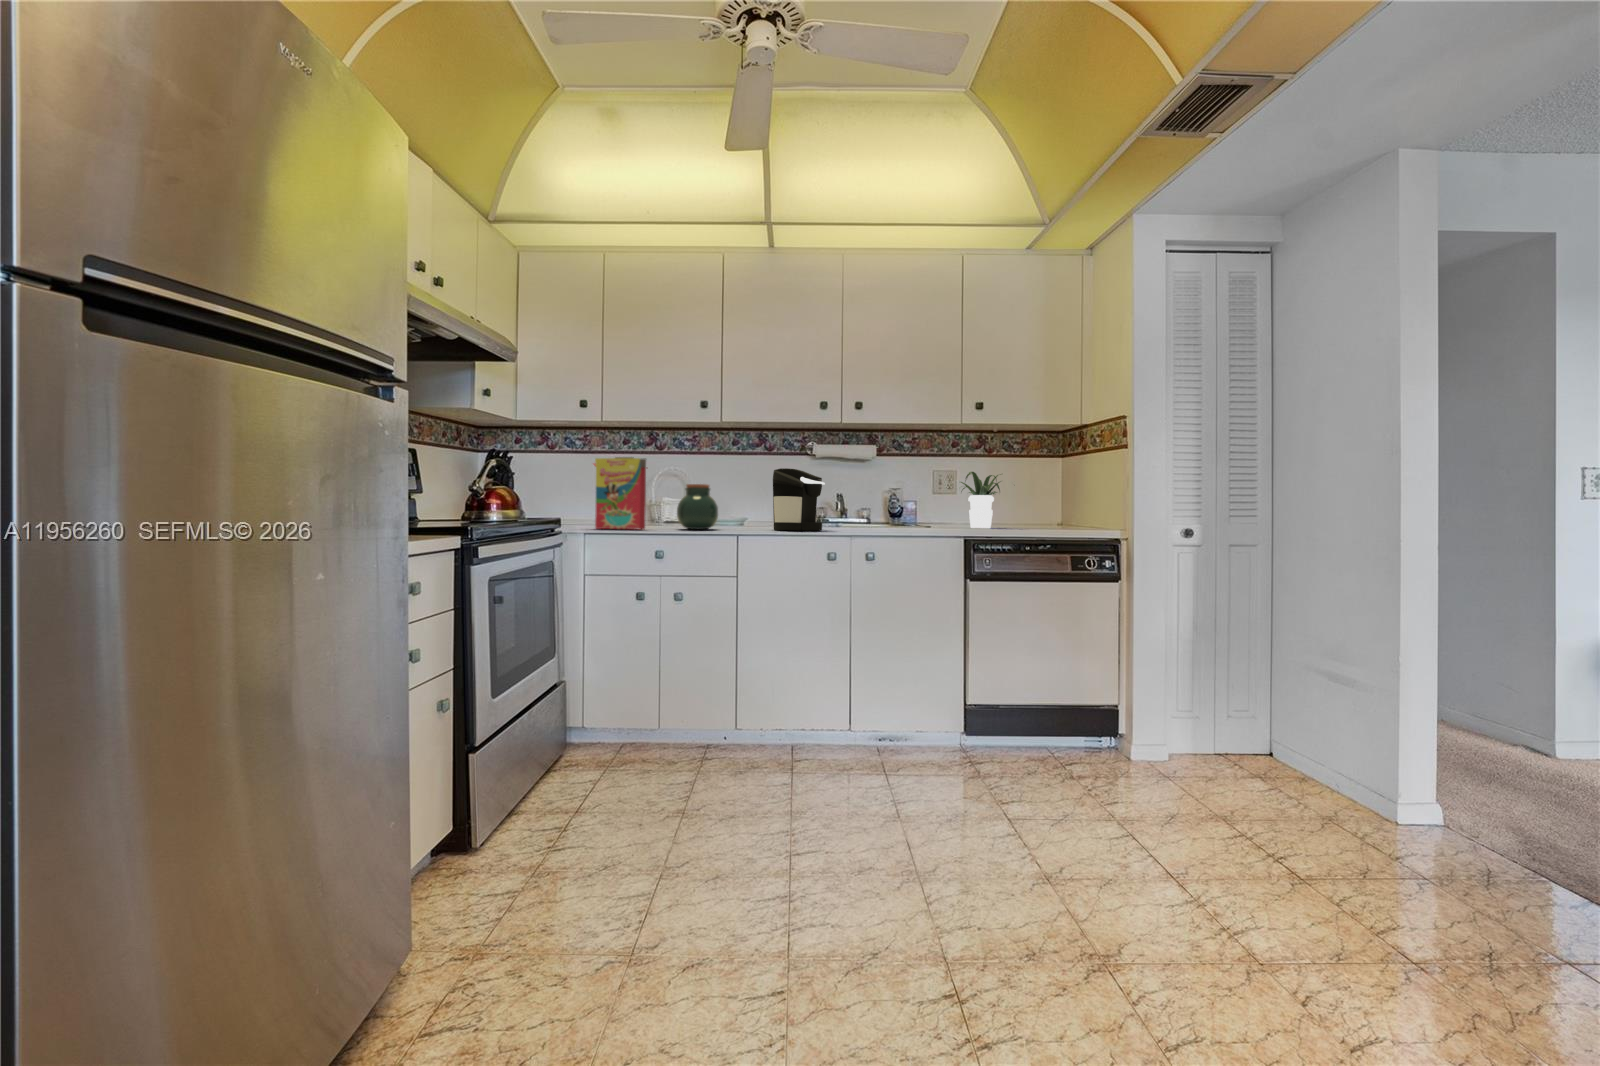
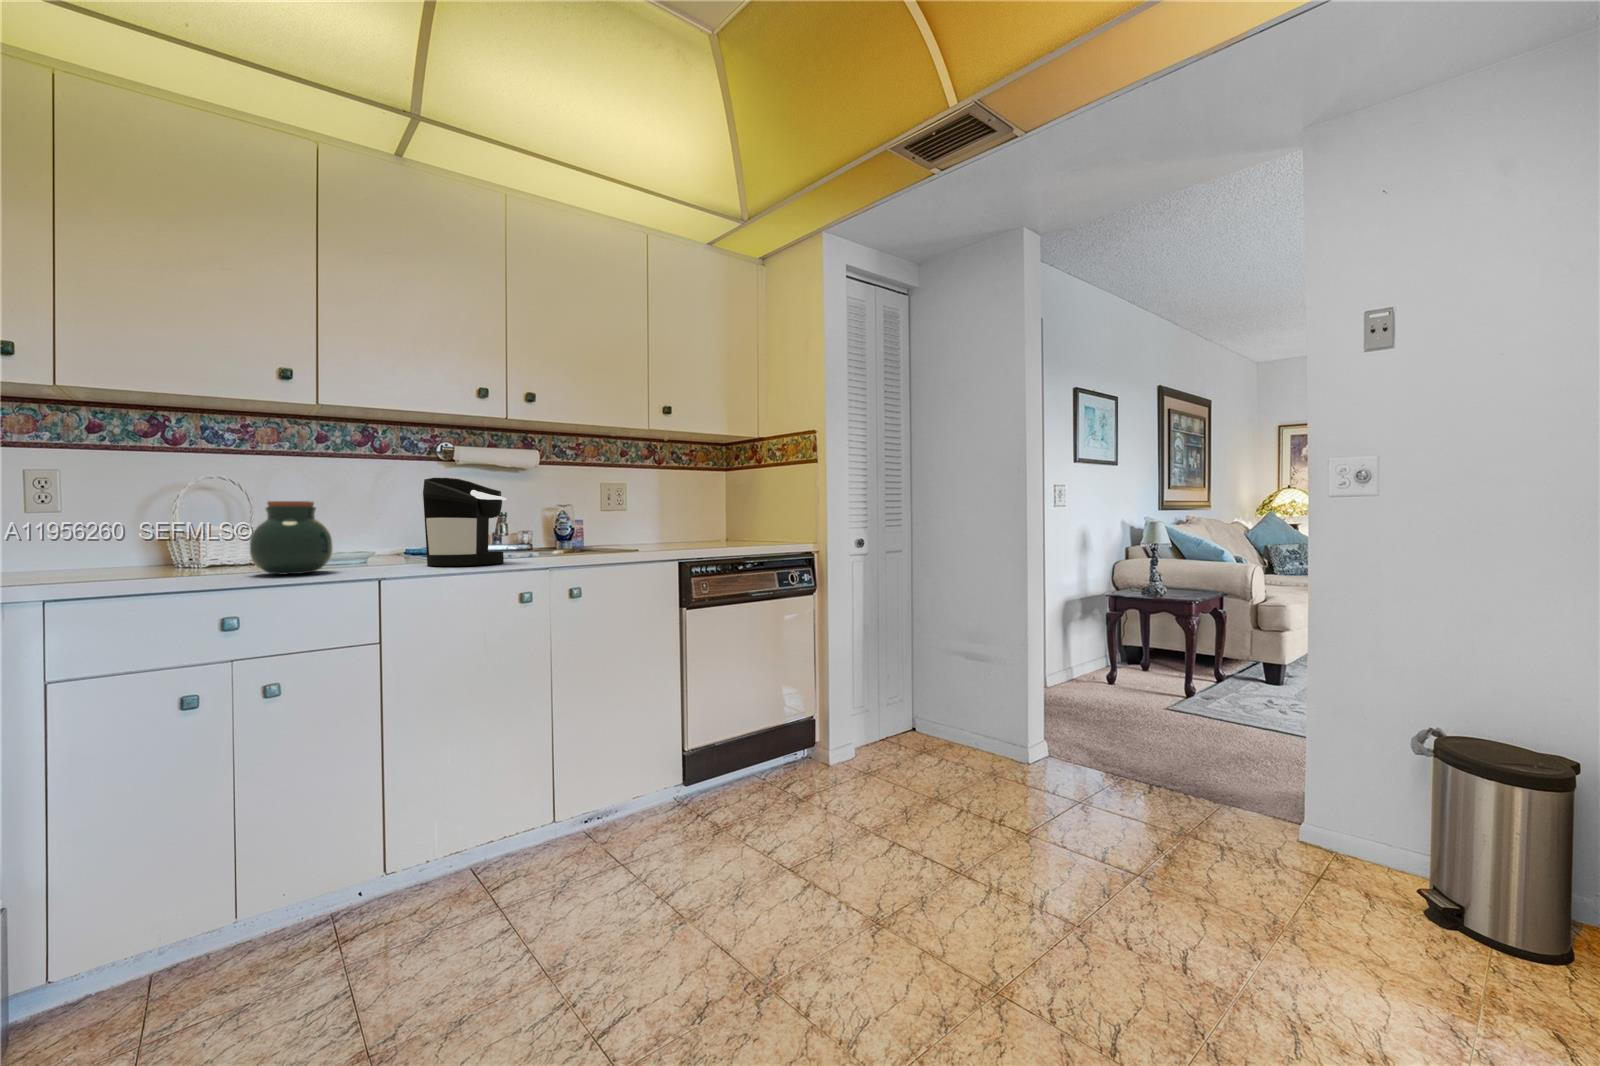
cereal box: present [594,457,647,529] -> none [38,452,192,588]
potted plant: present [961,472,1001,528] -> none [629,484,701,547]

